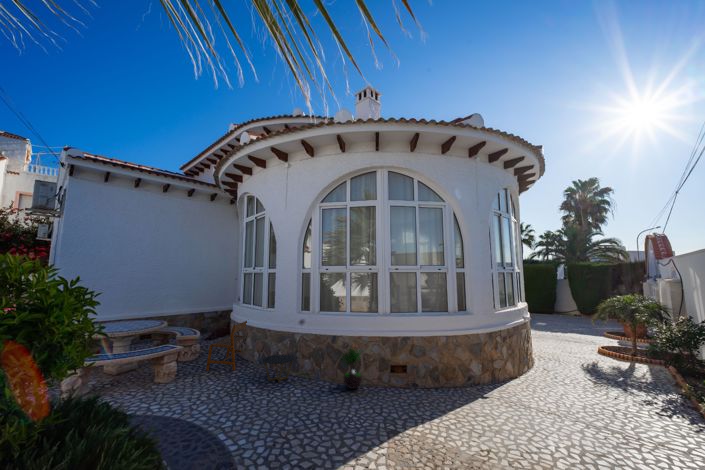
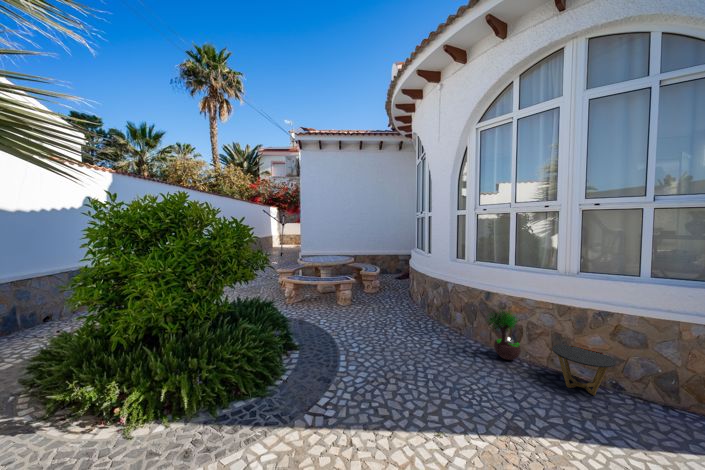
bench: present [206,321,247,371] -> none [379,265,422,309]
side table: present [263,354,294,382] -> present [552,344,616,396]

